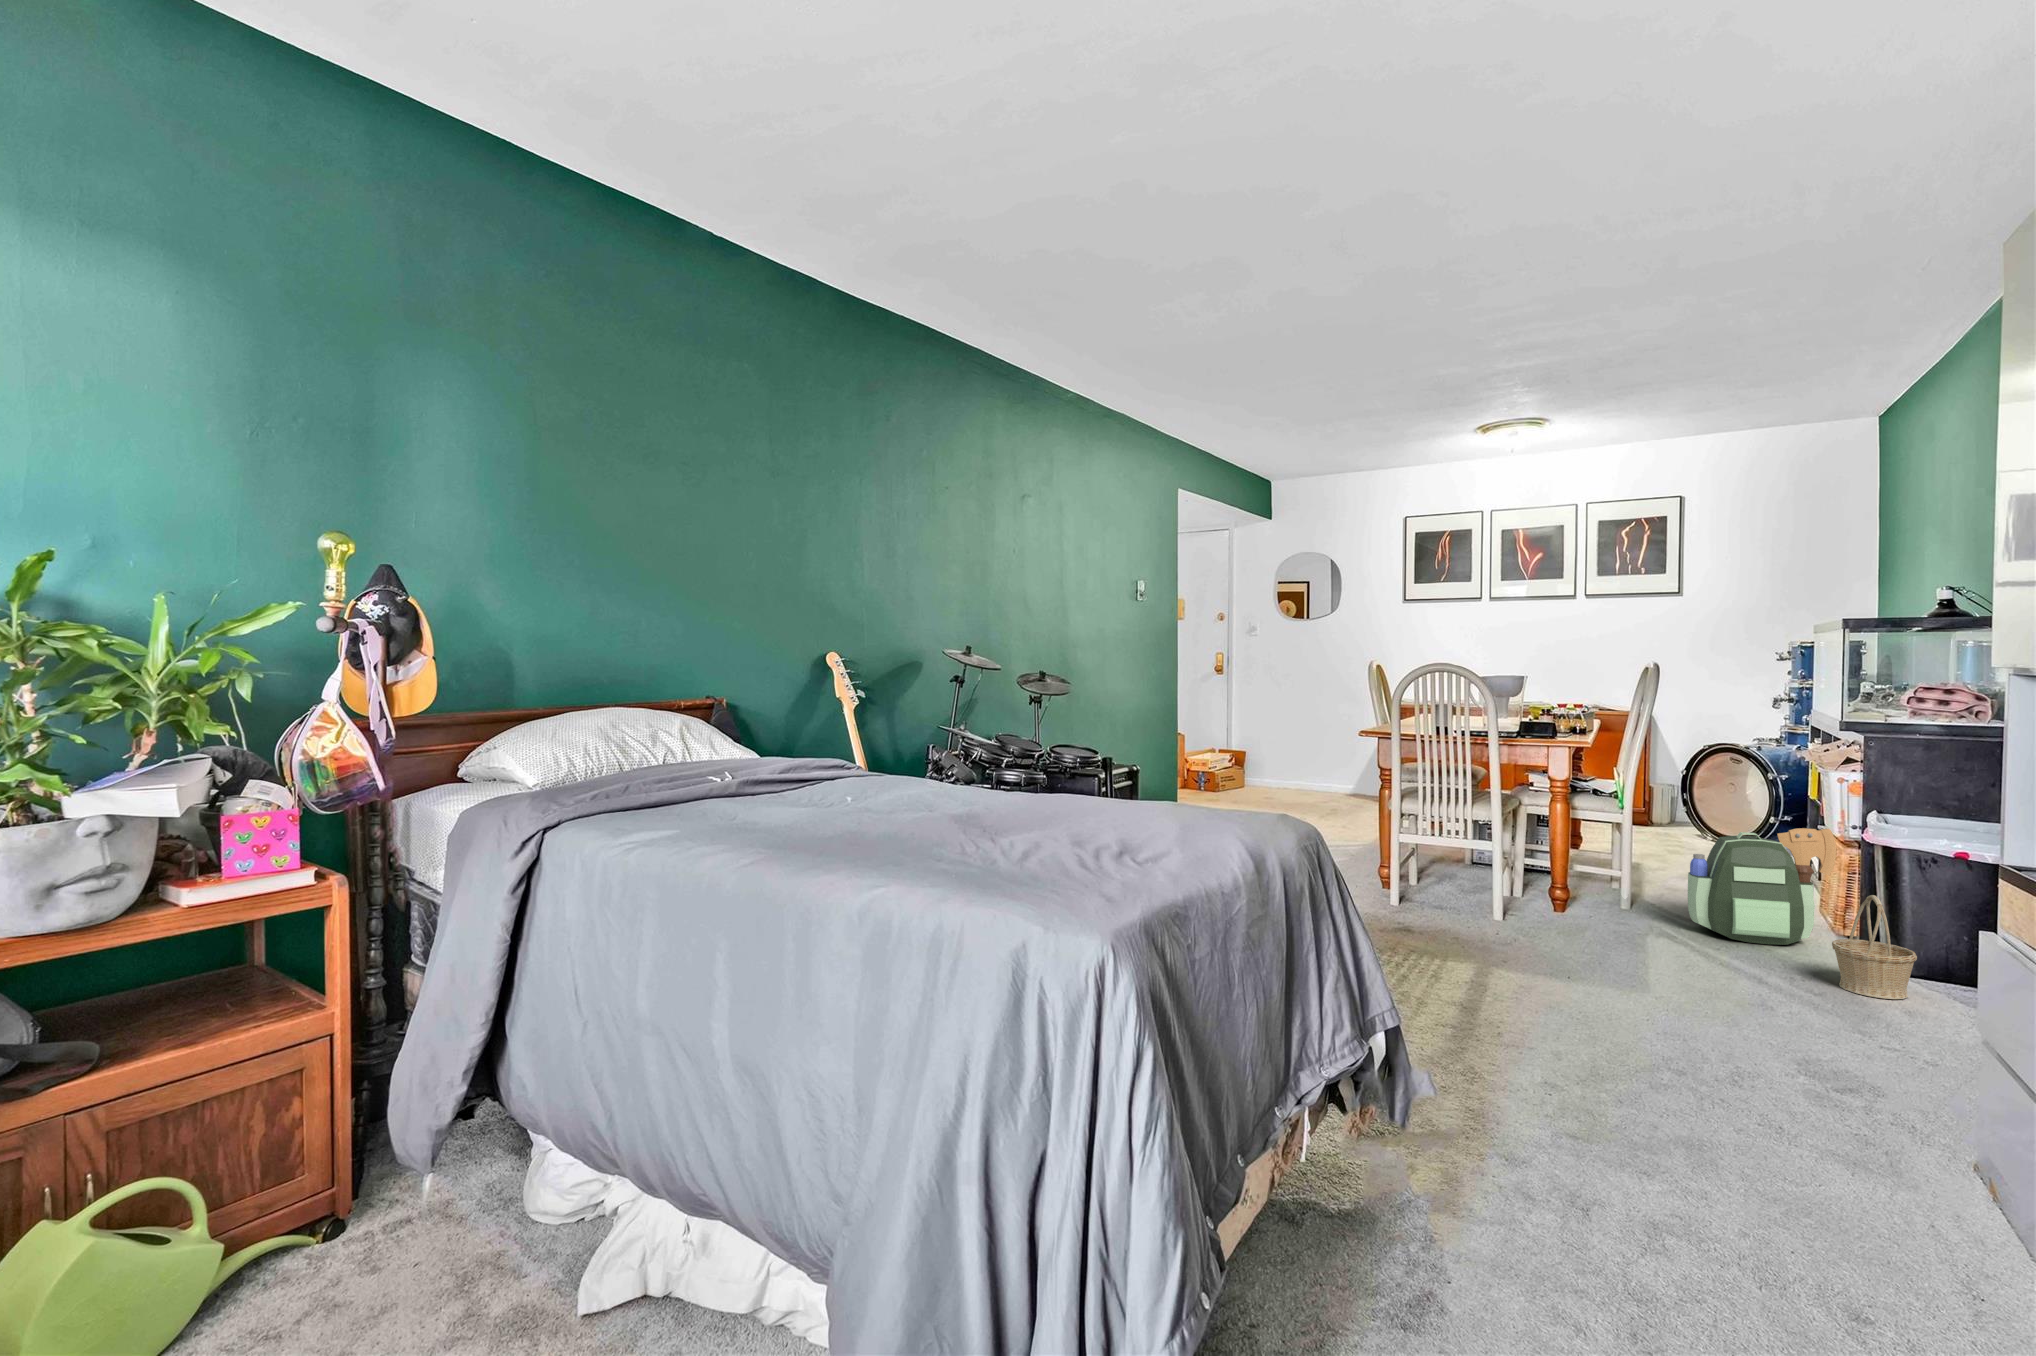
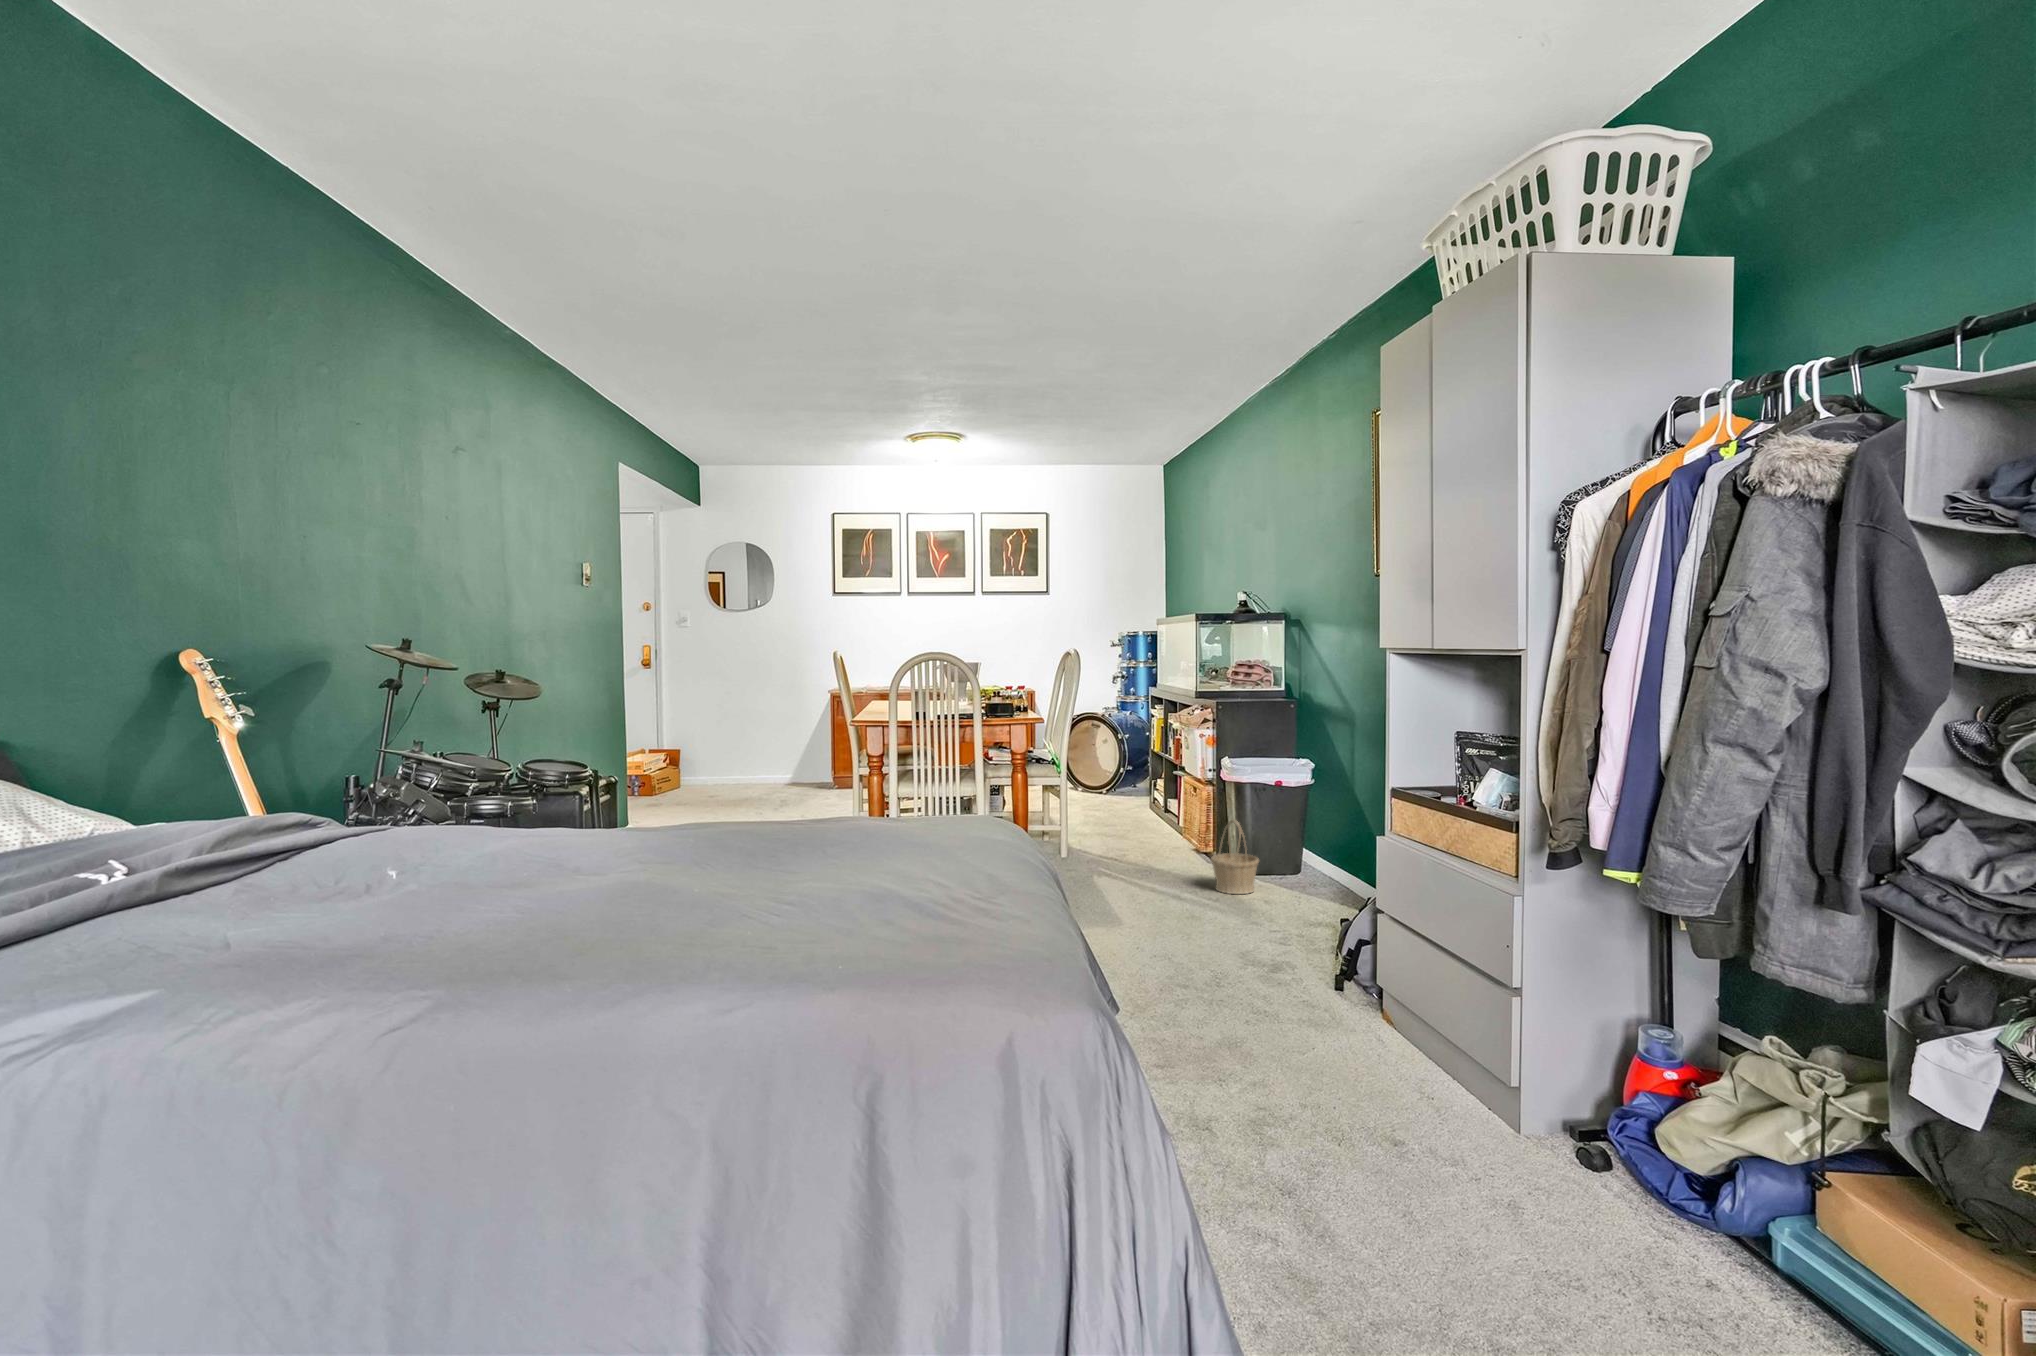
backpack: present [1688,828,1837,945] -> none [1107,773,1196,868]

